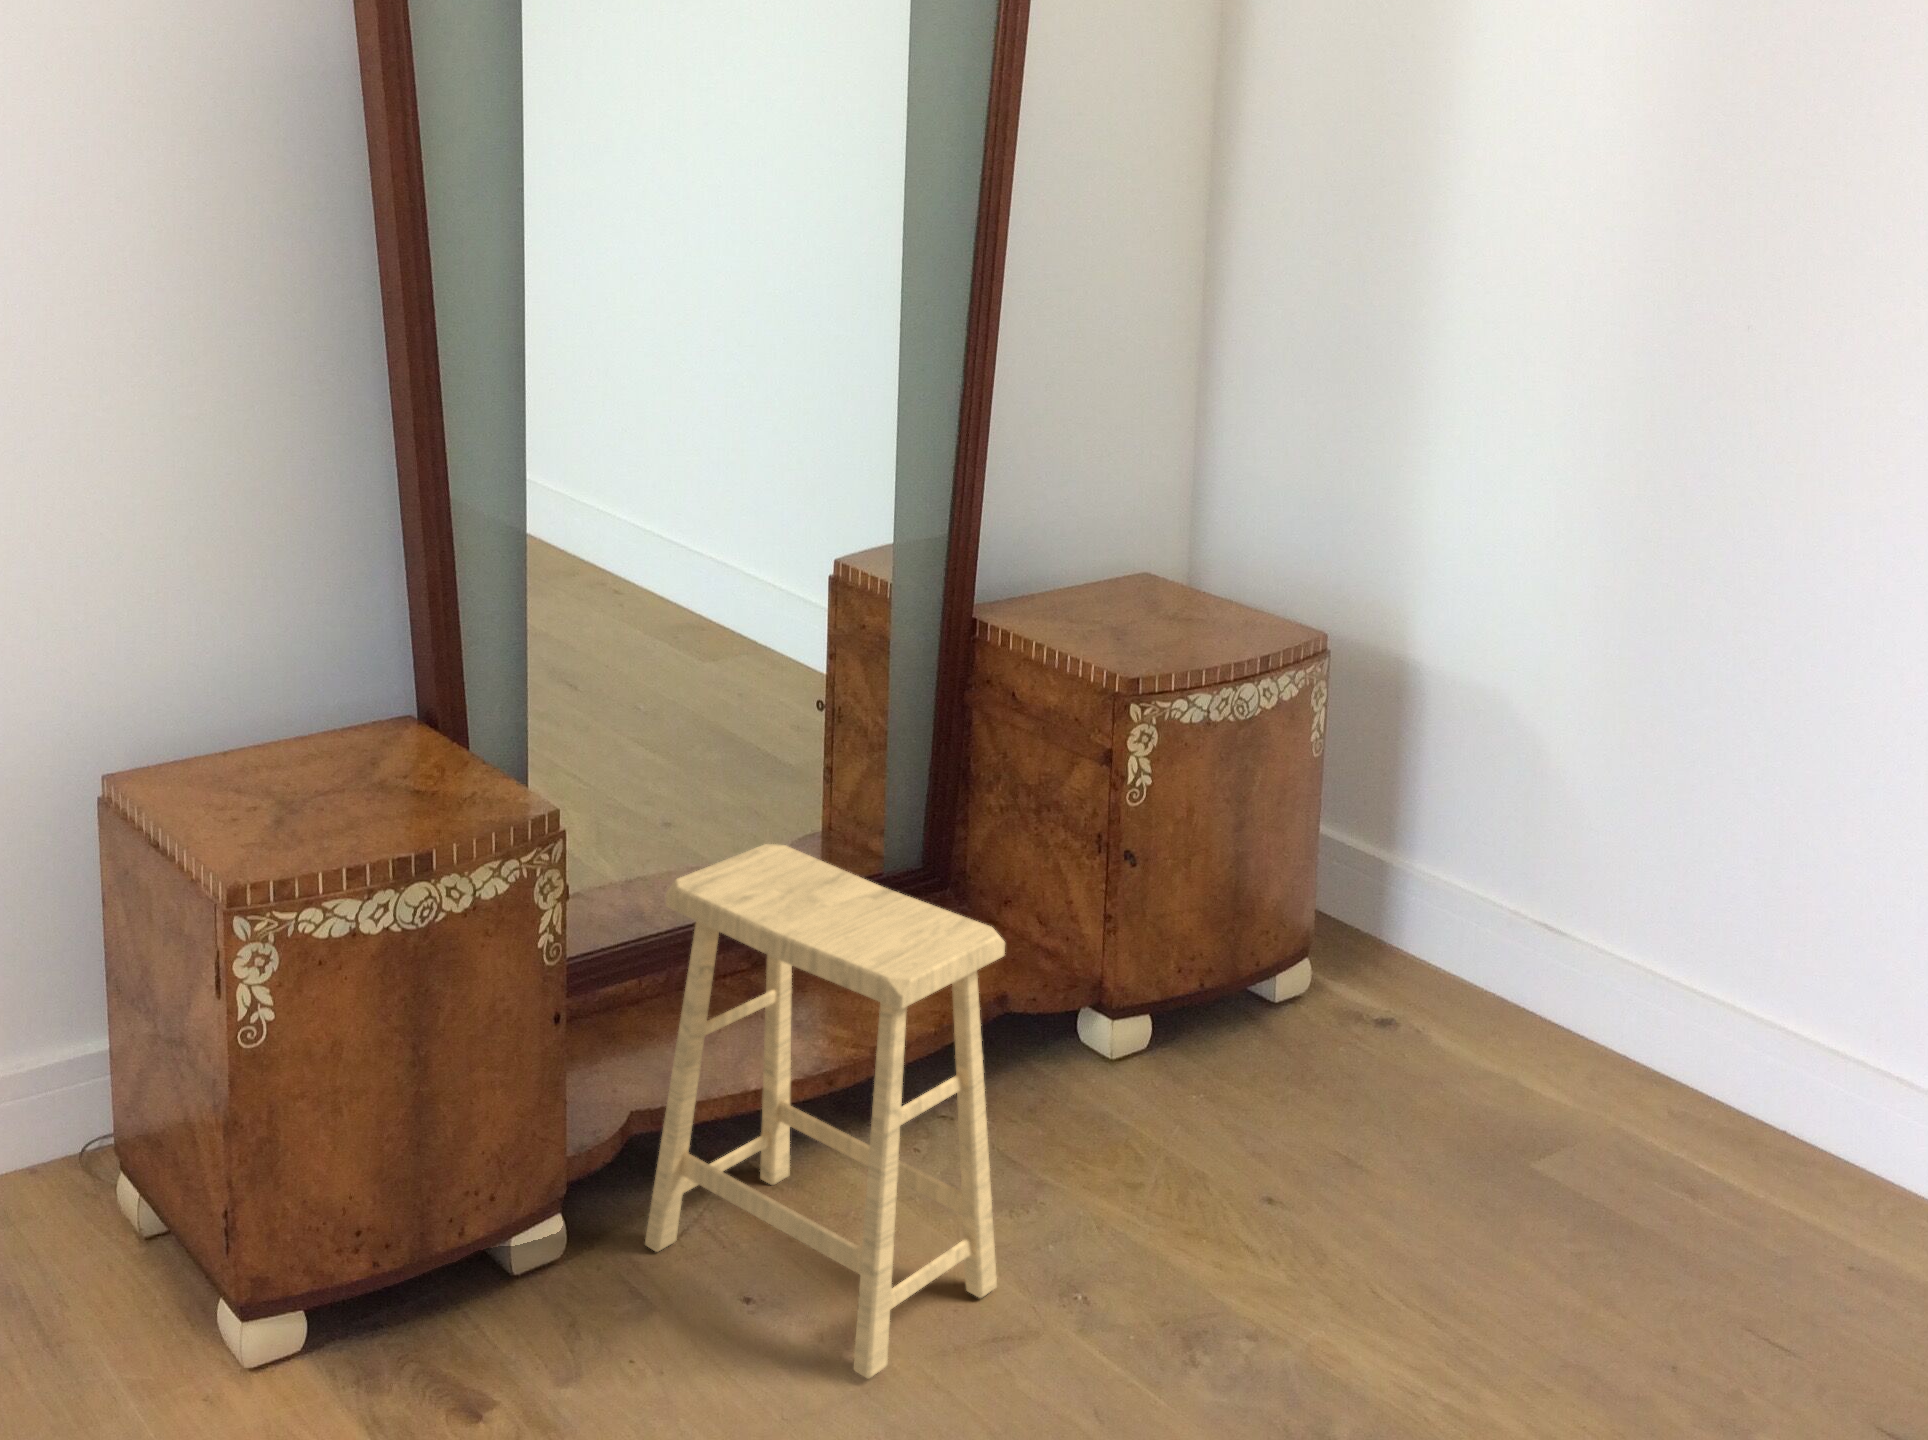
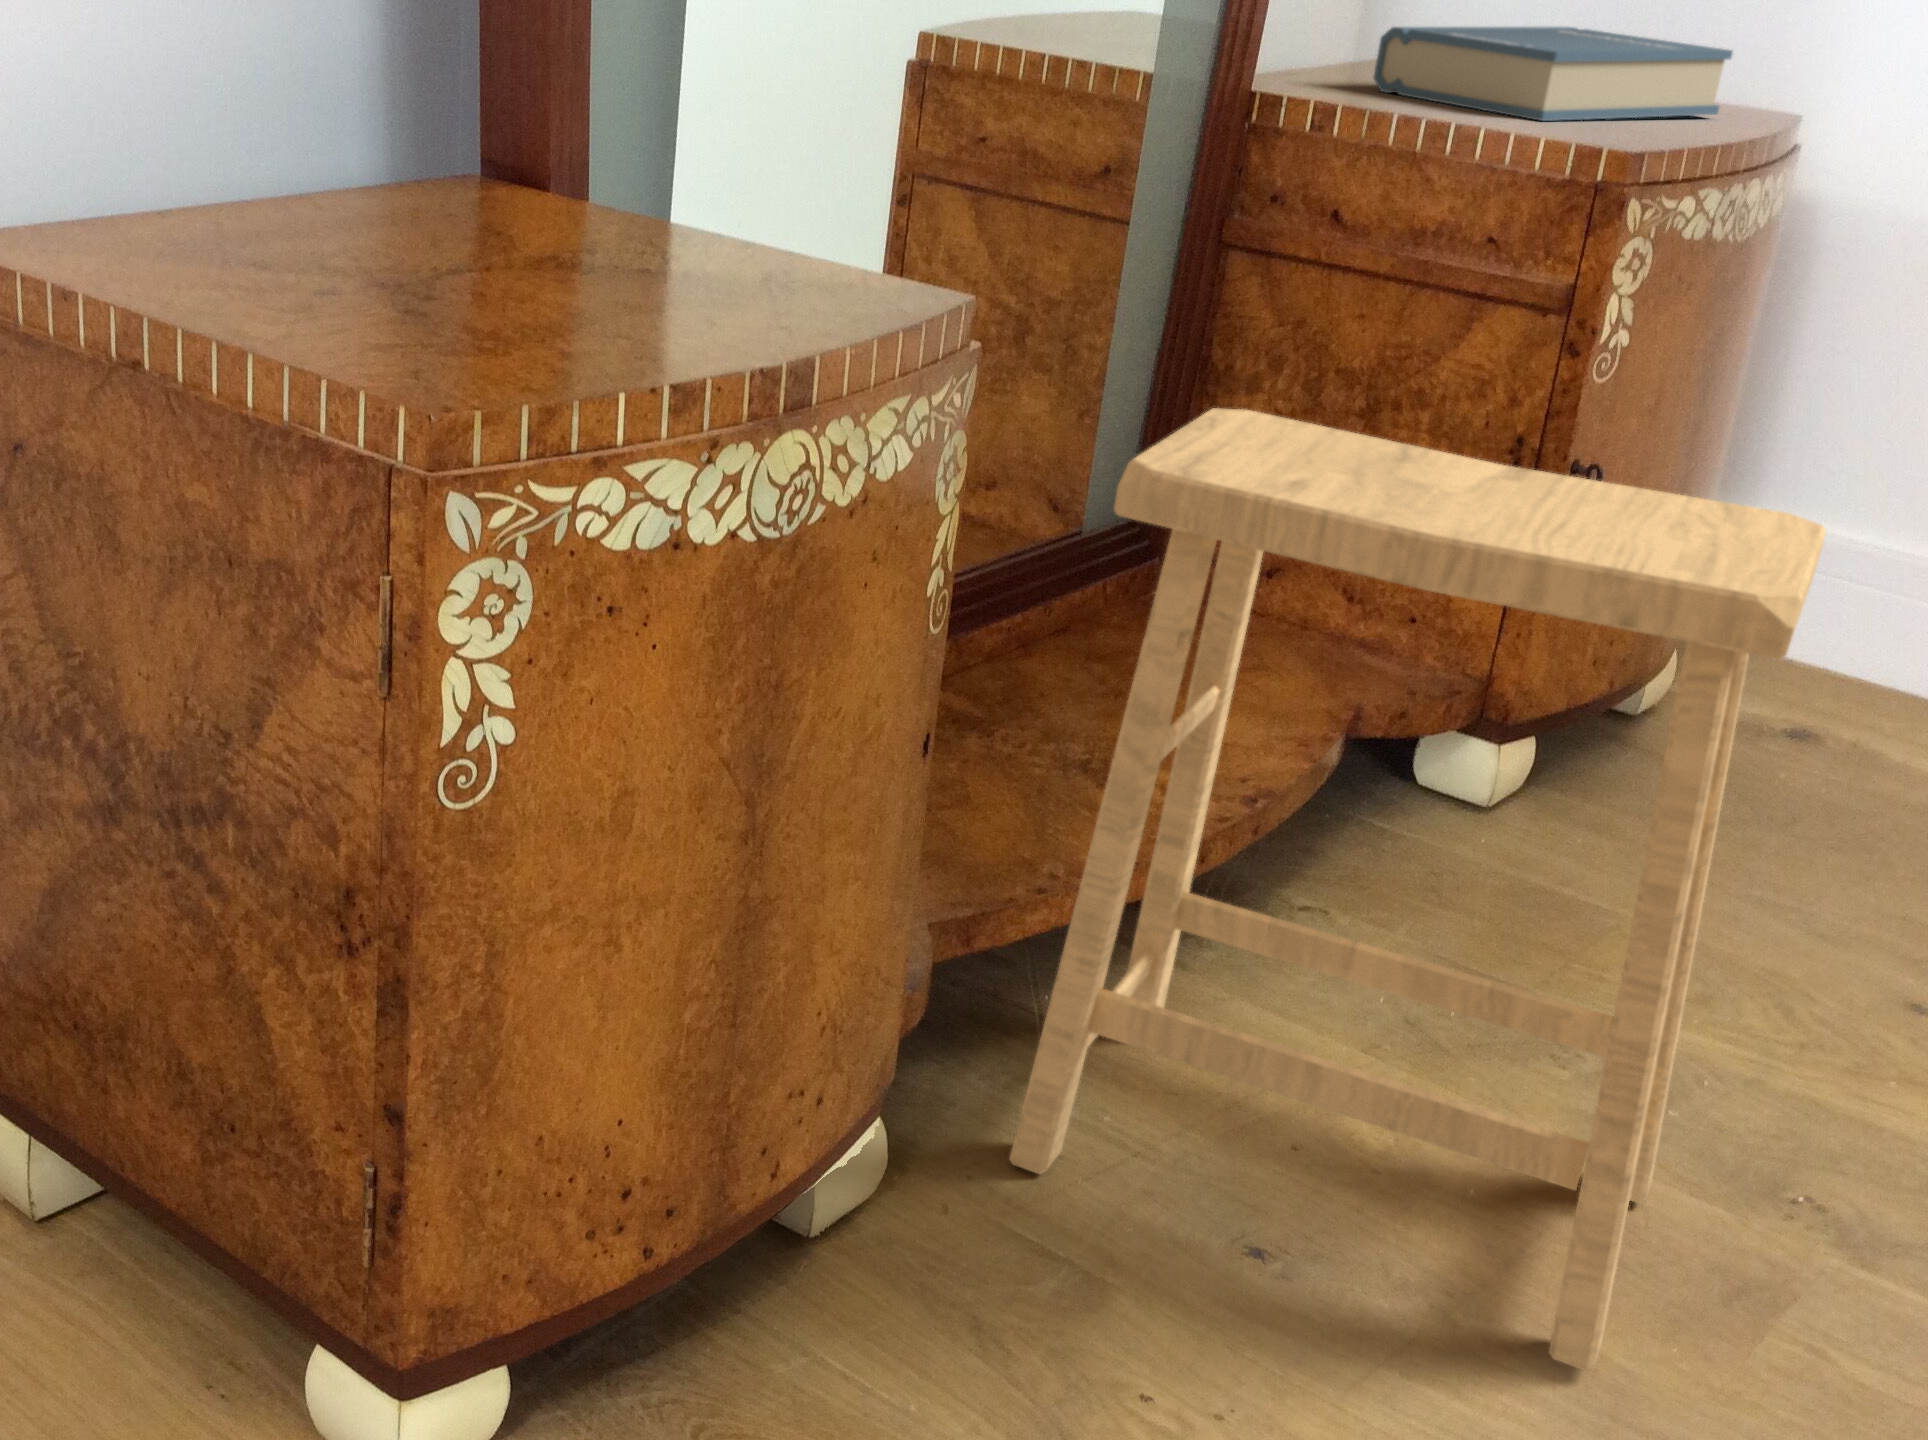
hardback book: none [1055,569,1266,648] -> present [1374,27,1733,121]

